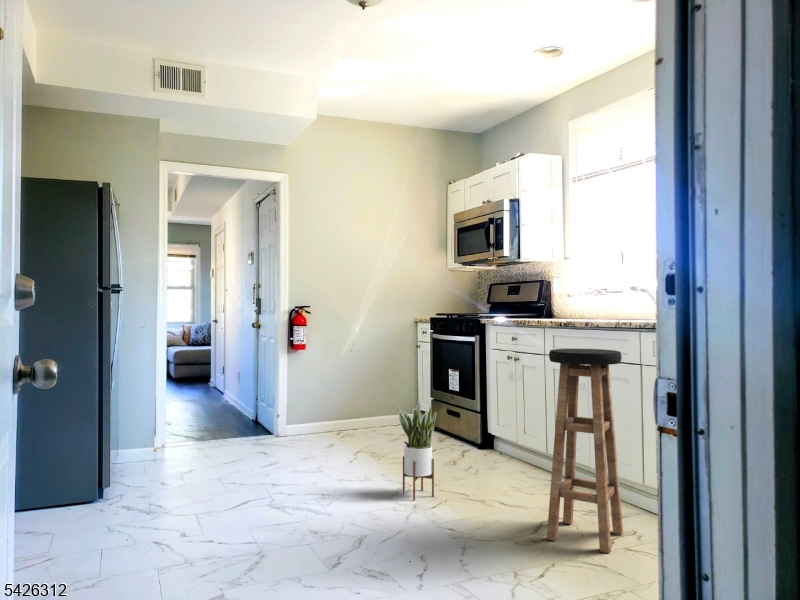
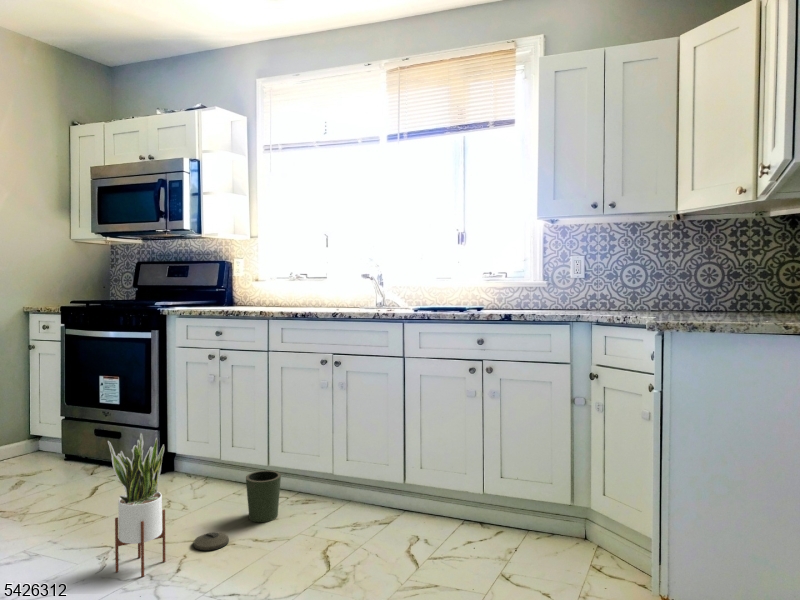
bar stool: present [547,349,623,553] -> none [345,345,422,571]
trash can: none [457,453,537,499] -> present [193,471,281,550]

